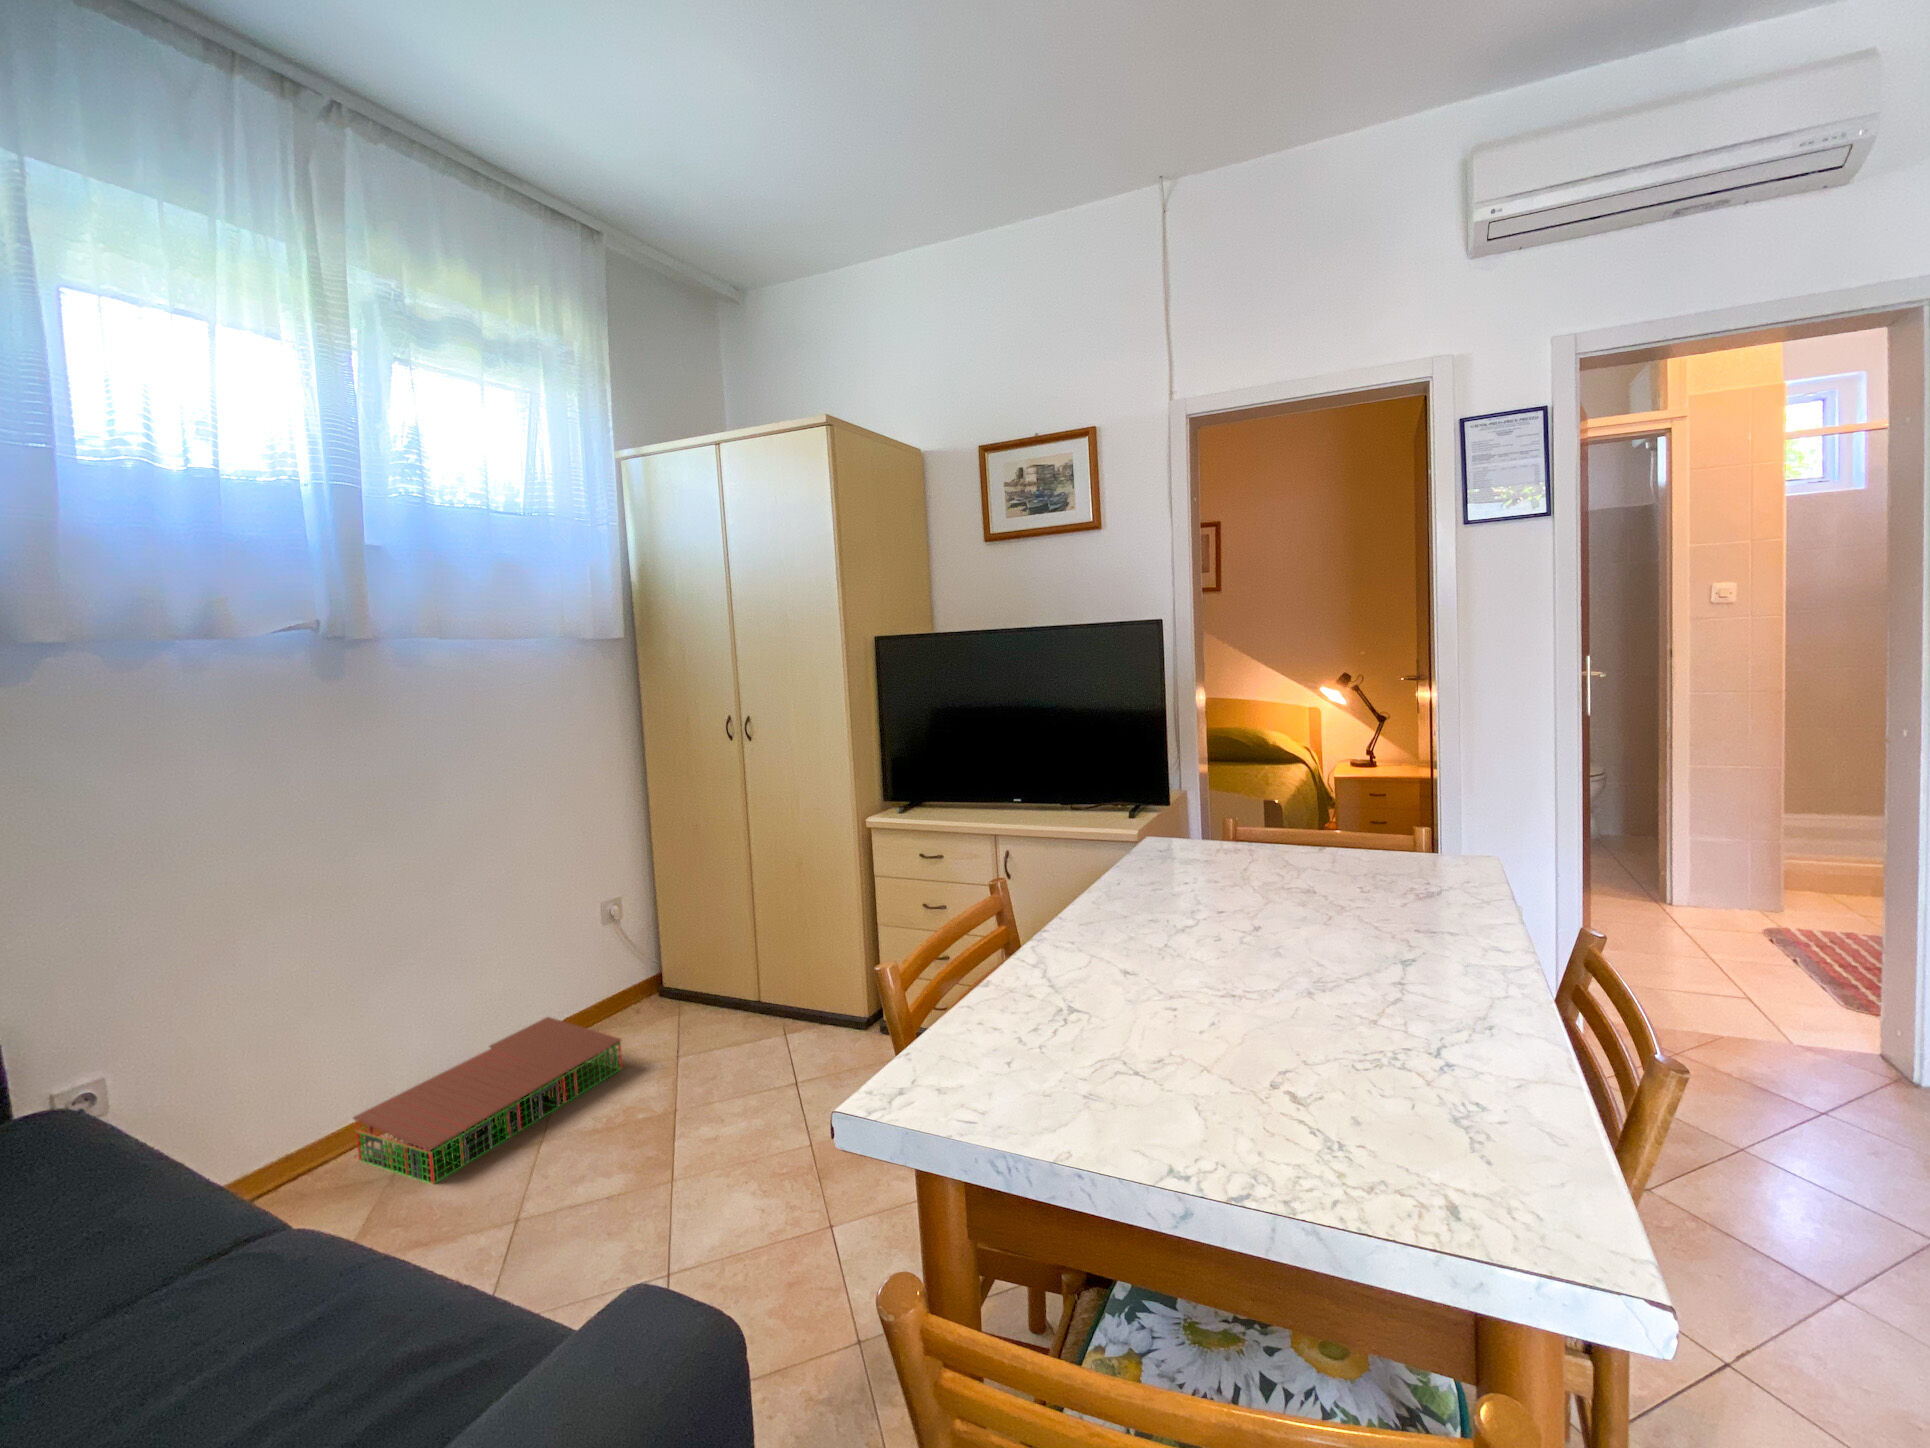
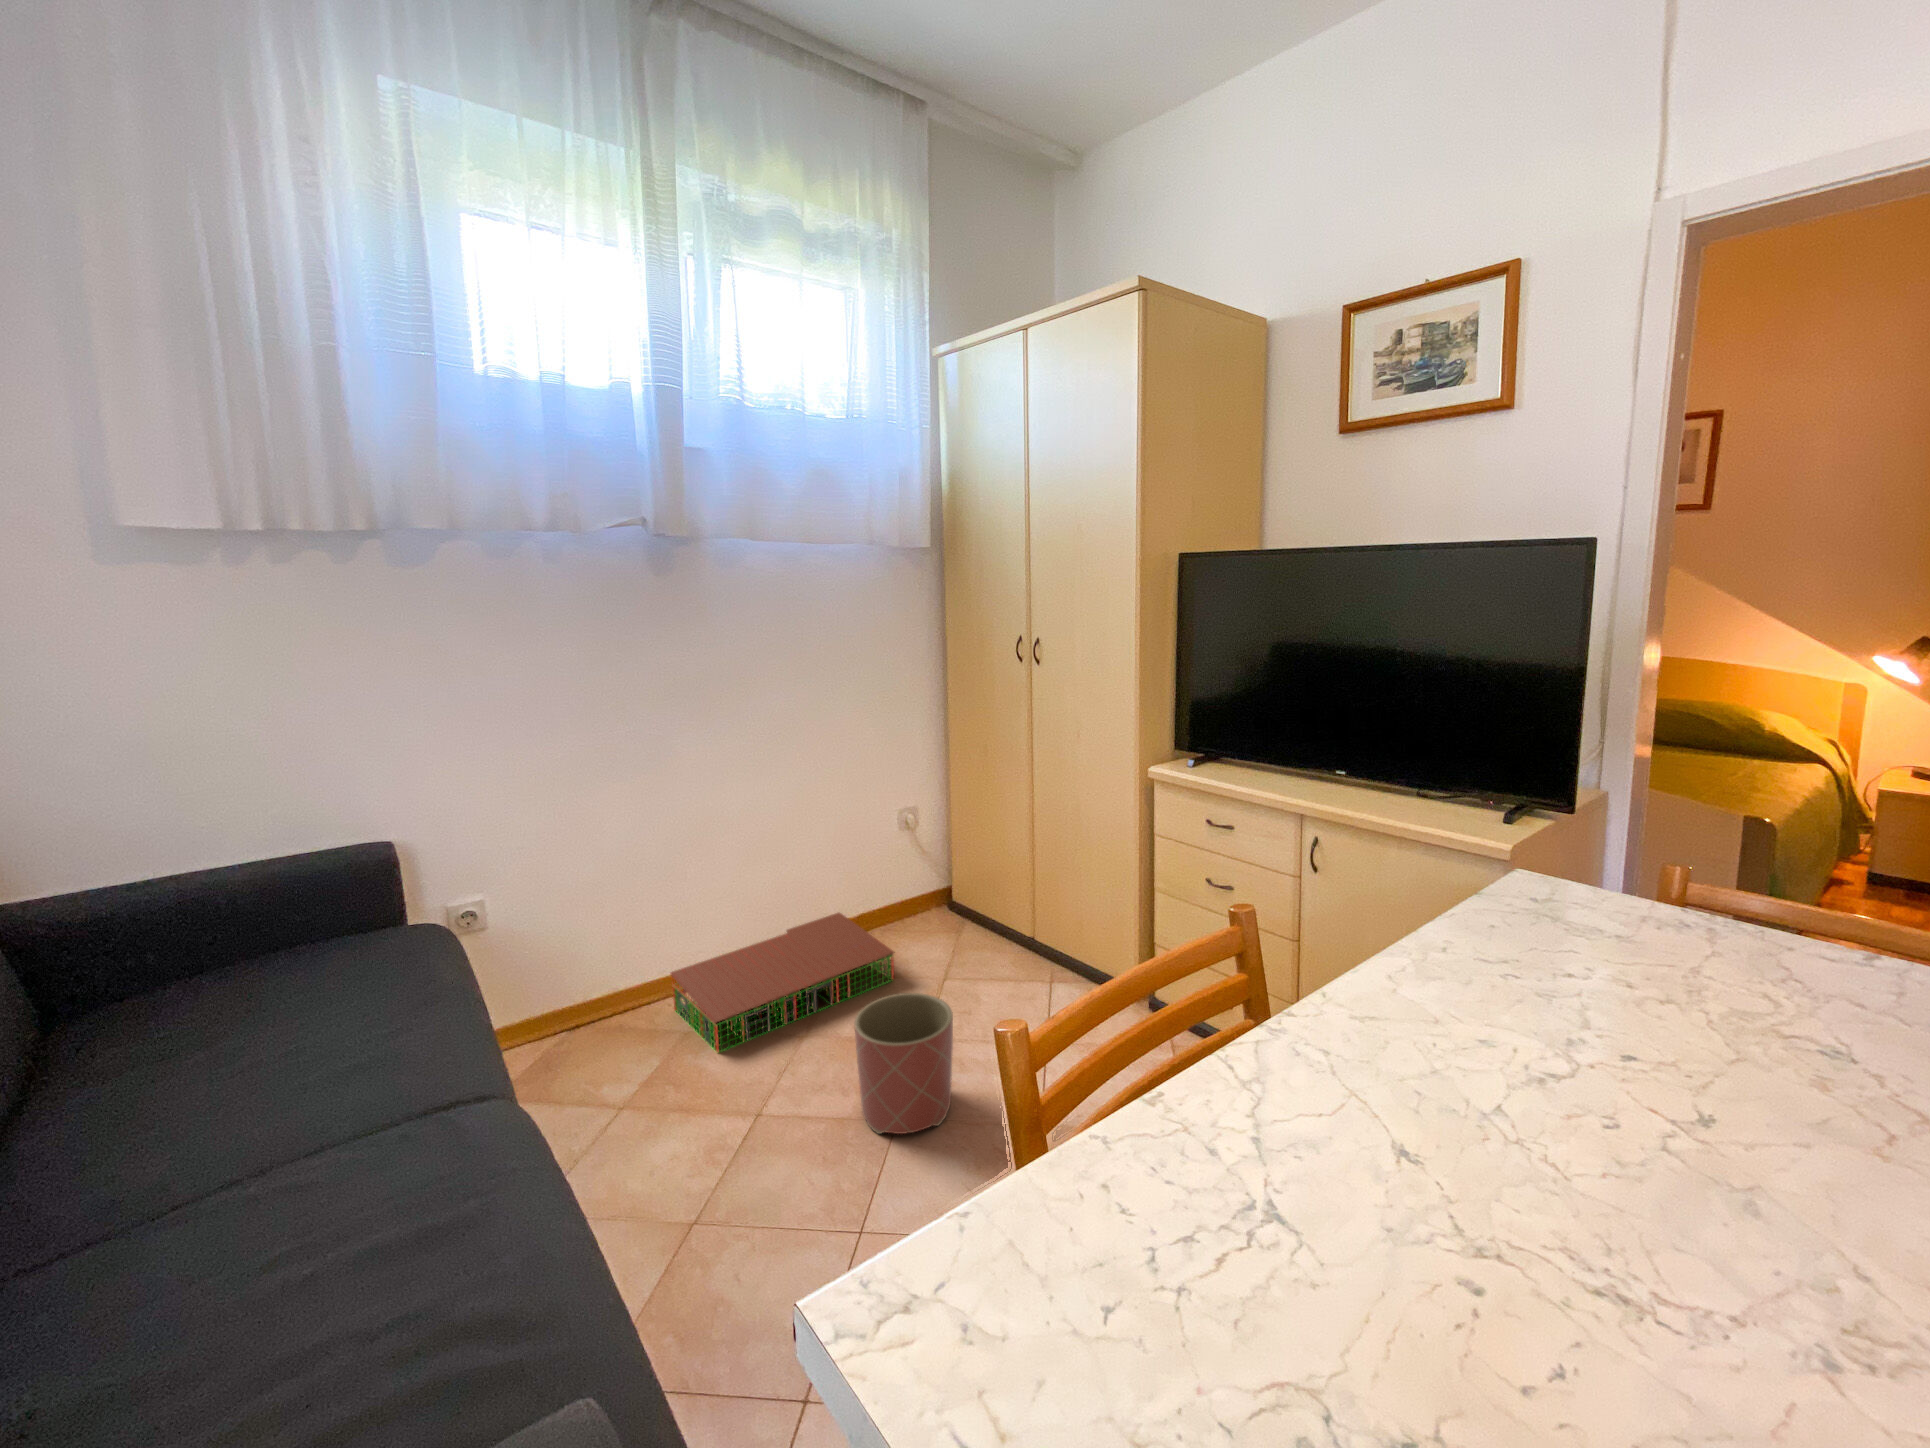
planter: none [613,1055,715,1199] -> present [854,993,953,1134]

